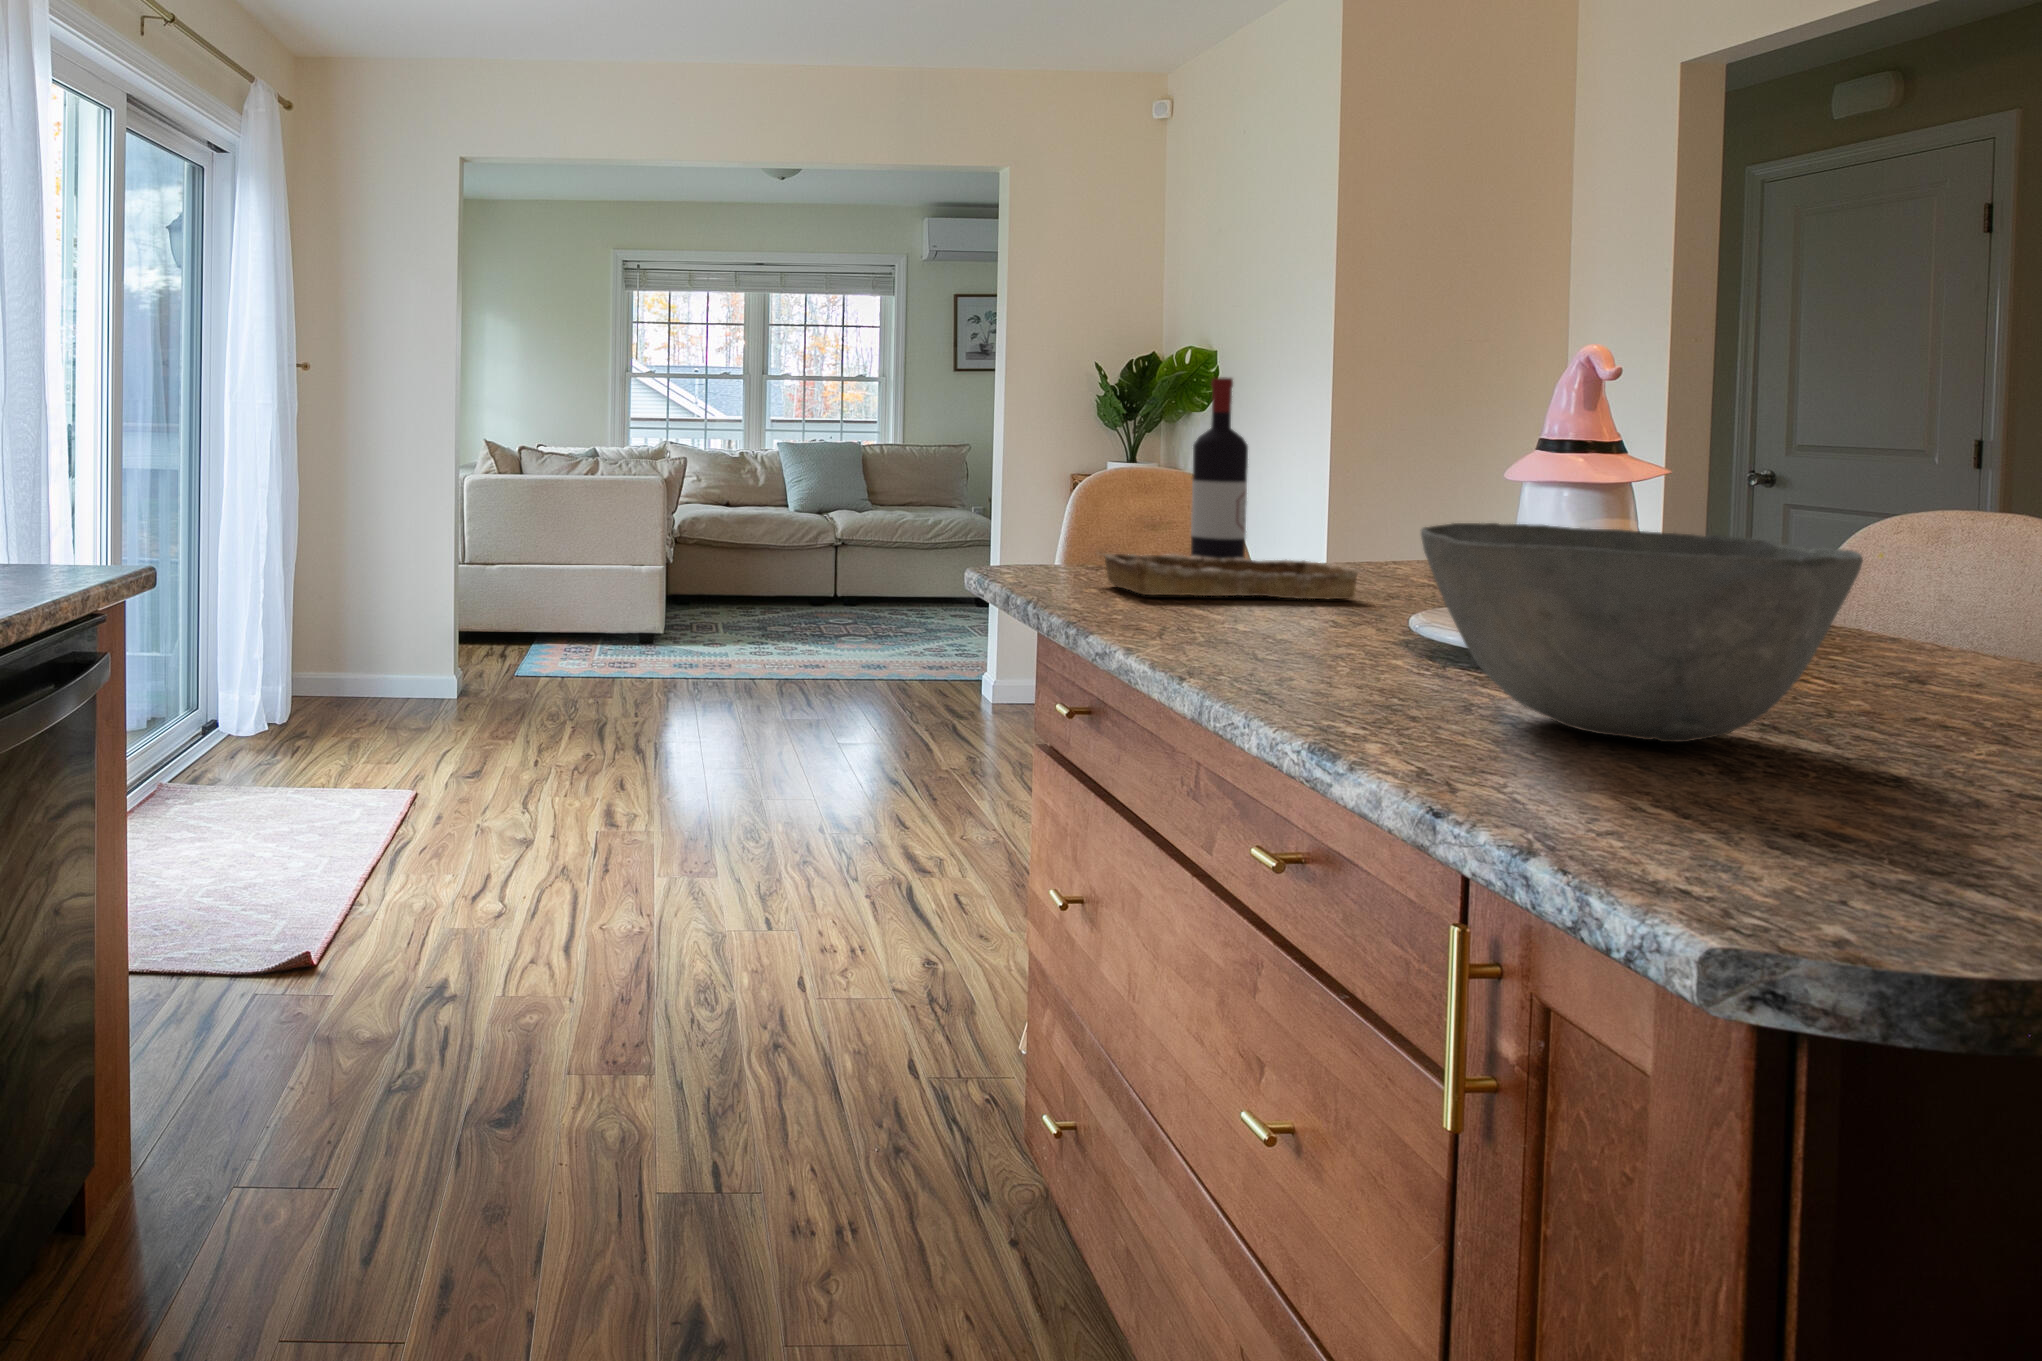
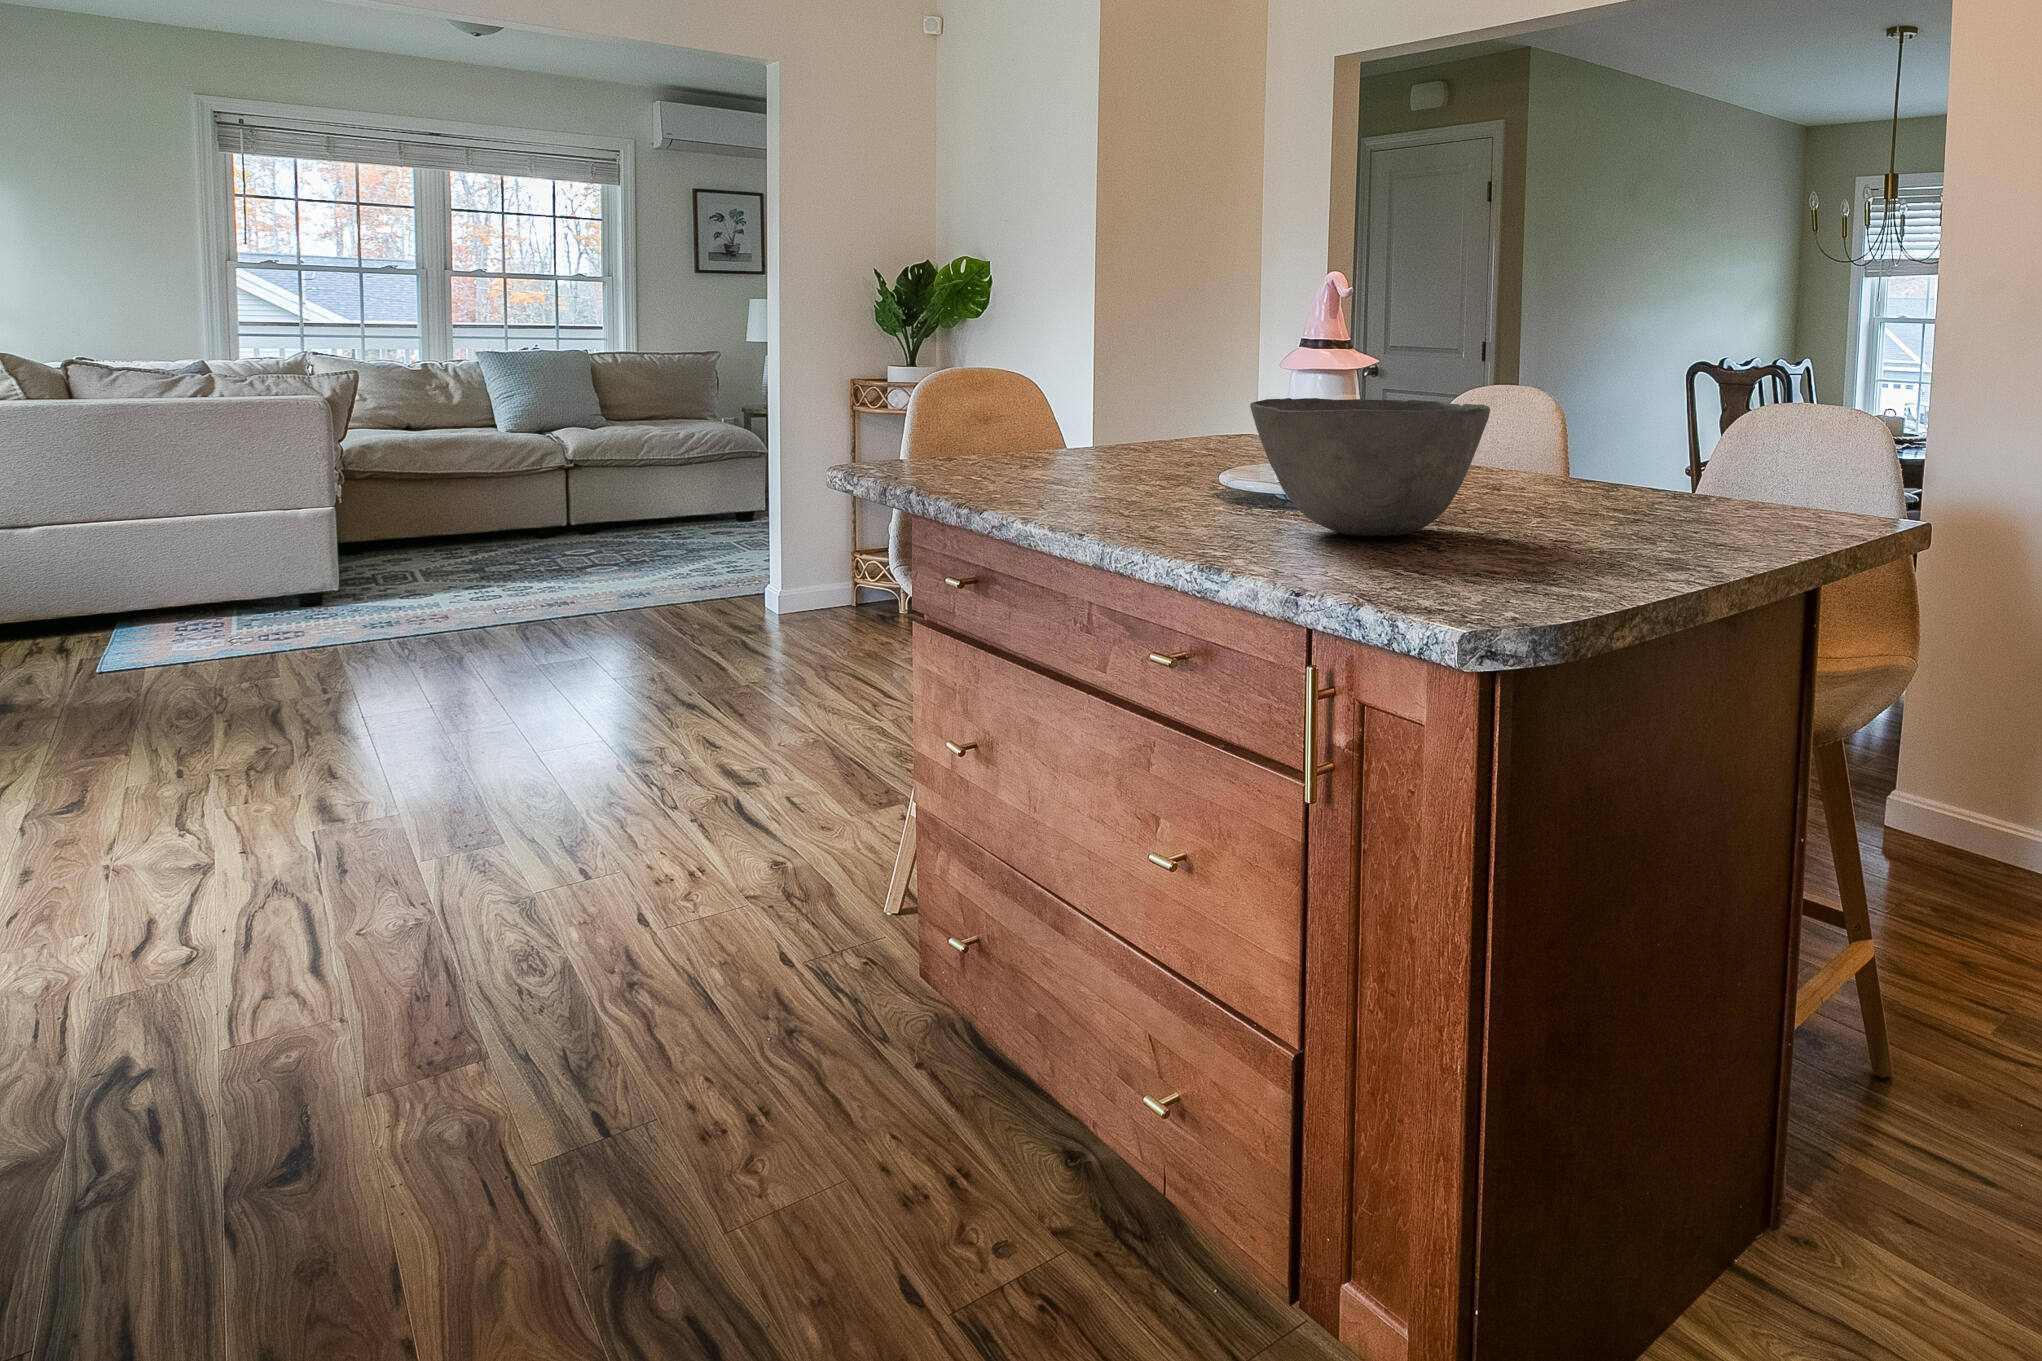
wine bottle: present [1191,378,1248,559] -> none [1023,287,1069,456]
tray: present [1104,554,1361,599] -> none [953,440,1173,478]

